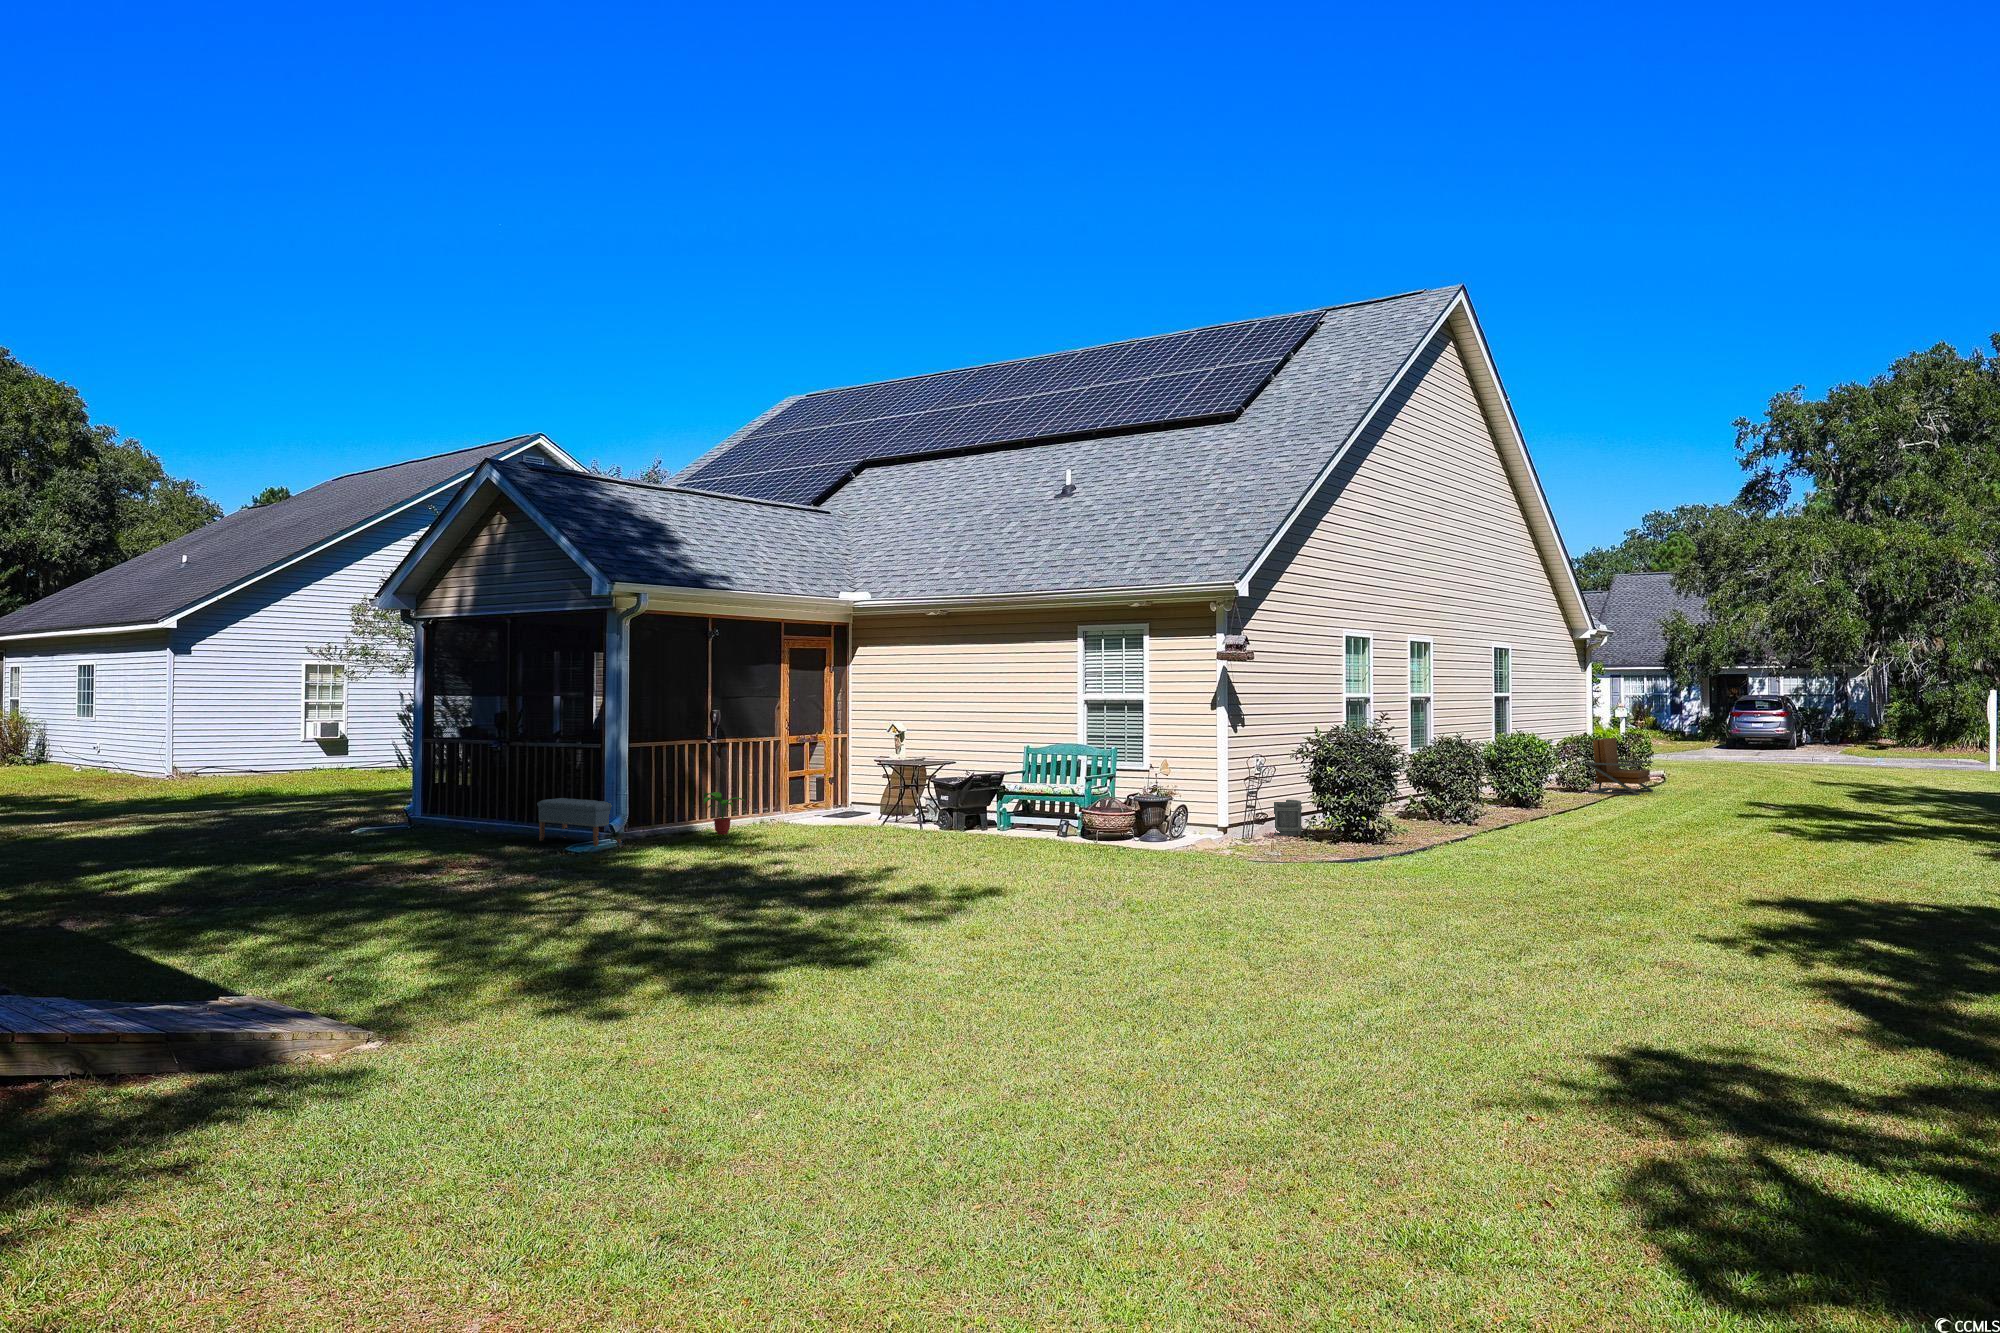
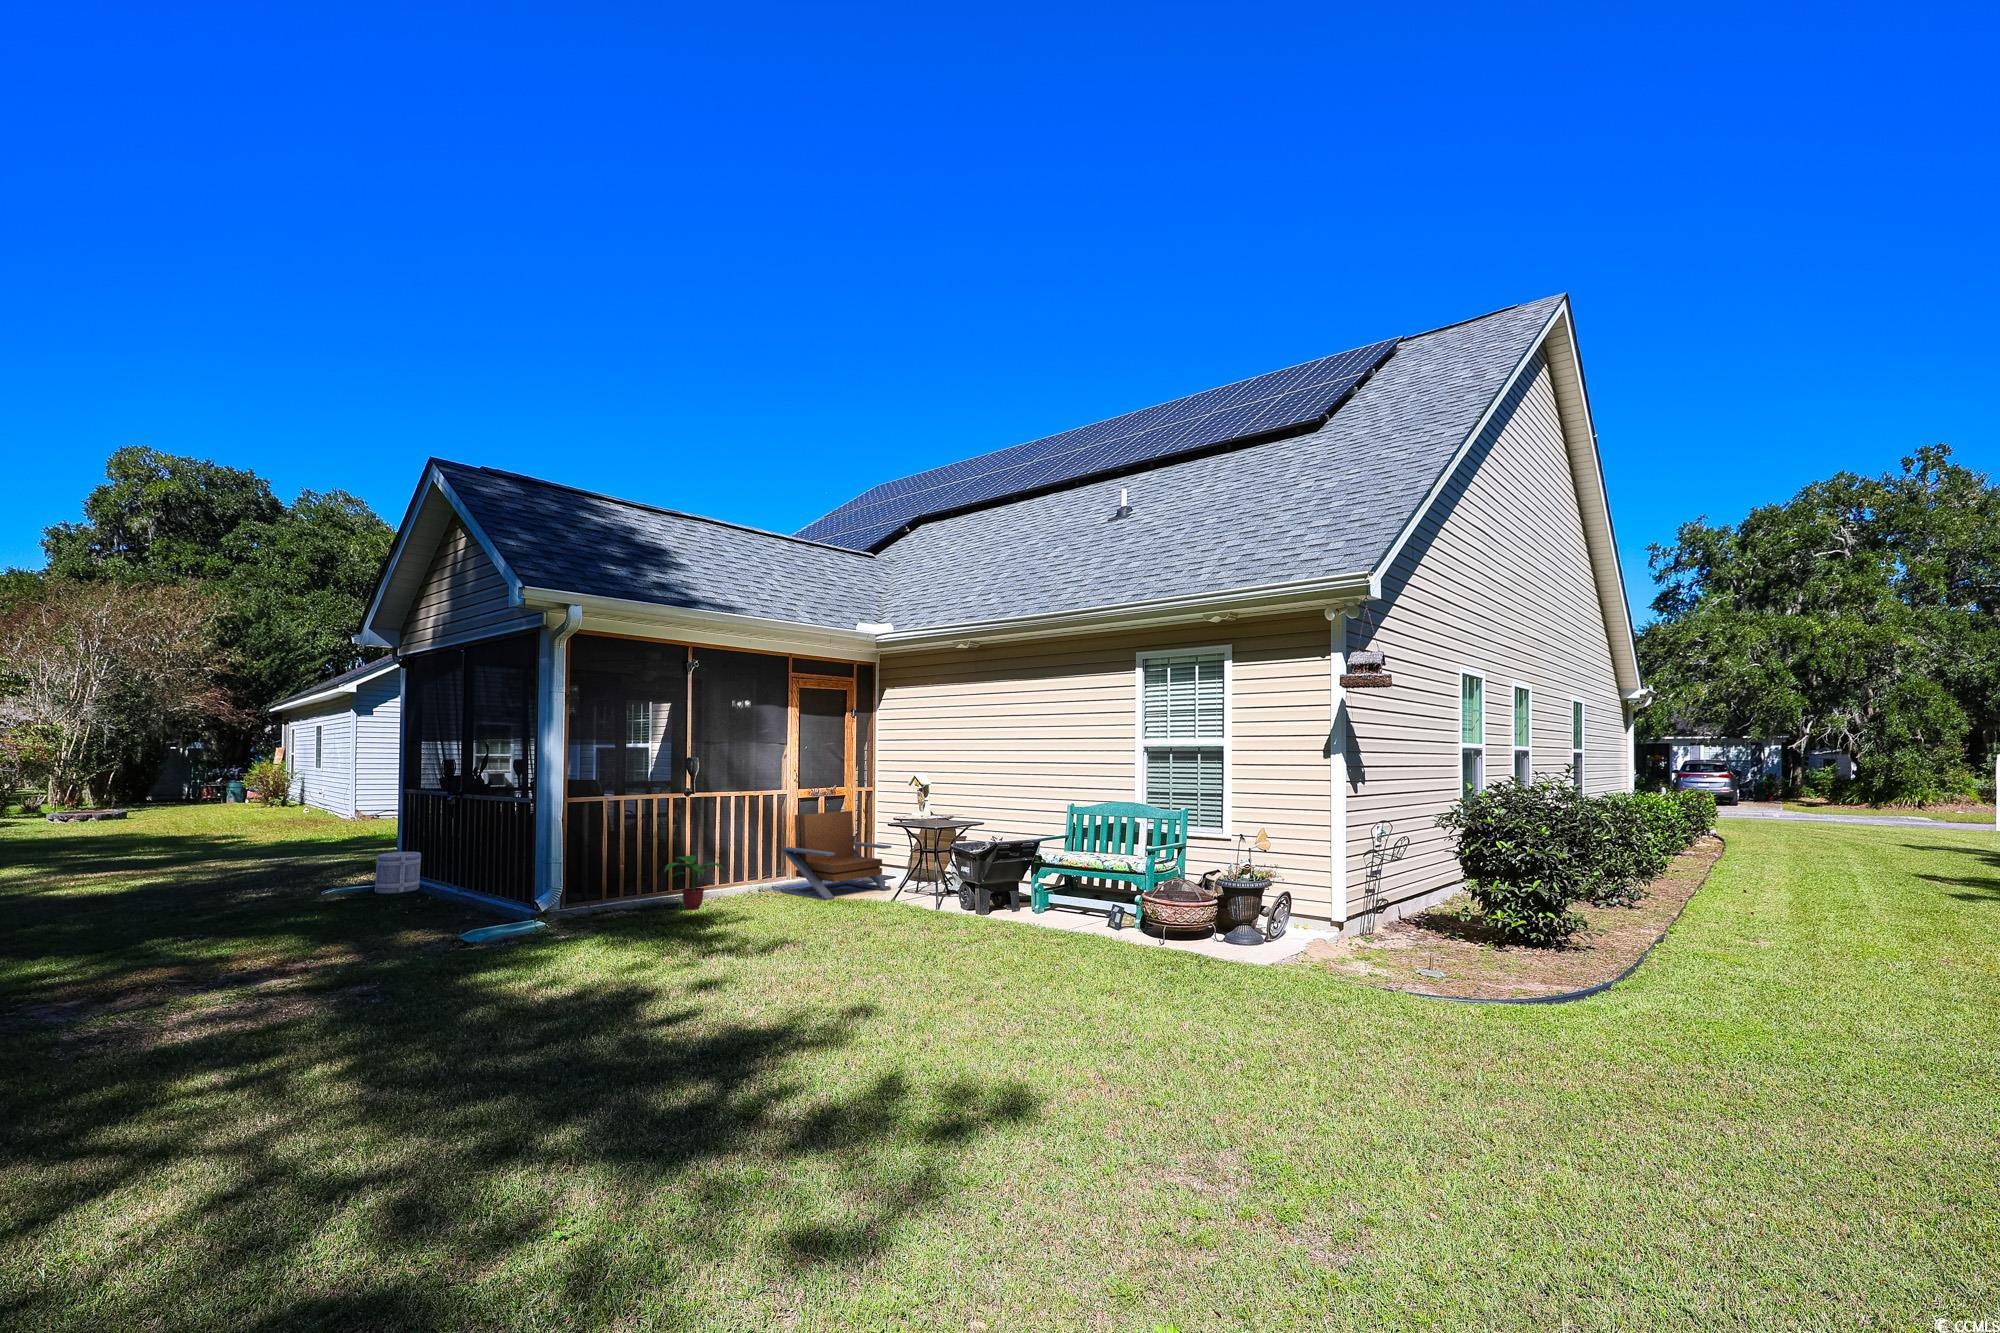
lounge chair: present [1587,738,1653,796] -> present [781,811,892,900]
bench: present [537,798,621,846] -> none [452,862,546,932]
bucket: present [1274,800,1302,836] -> present [375,852,421,893]

